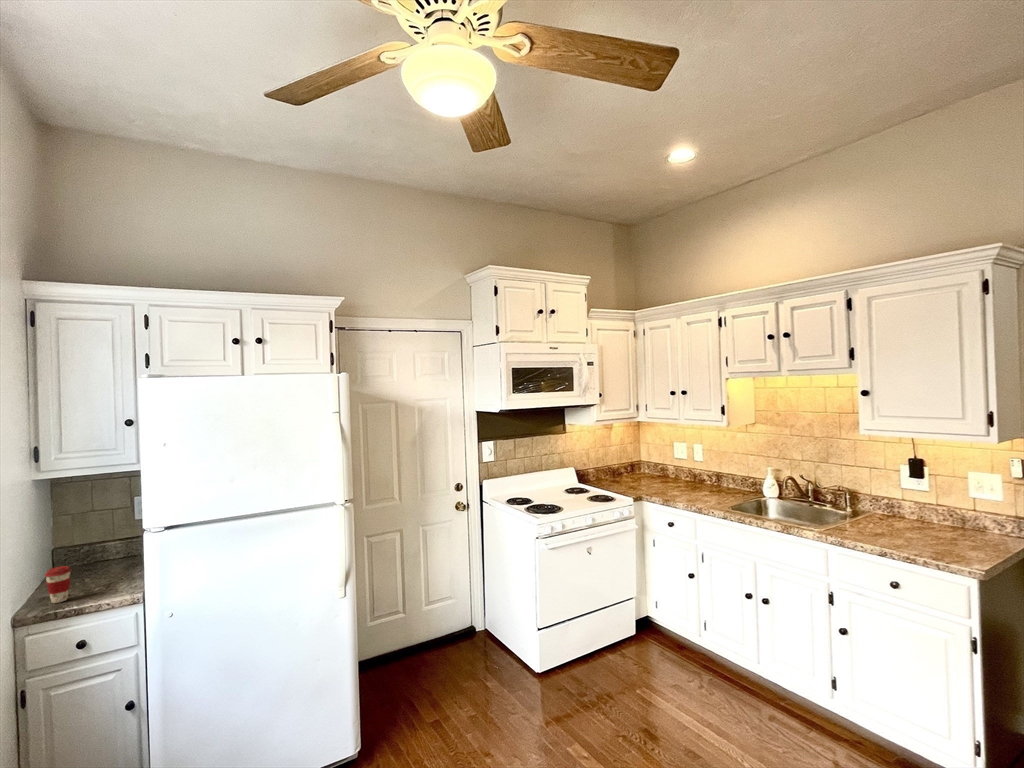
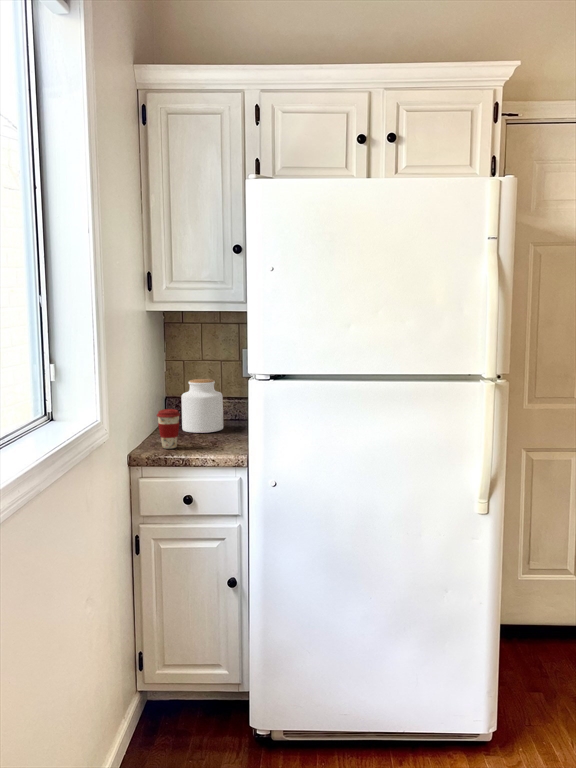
jar: none [70,529,116,579] -> present [182,379,223,433]

